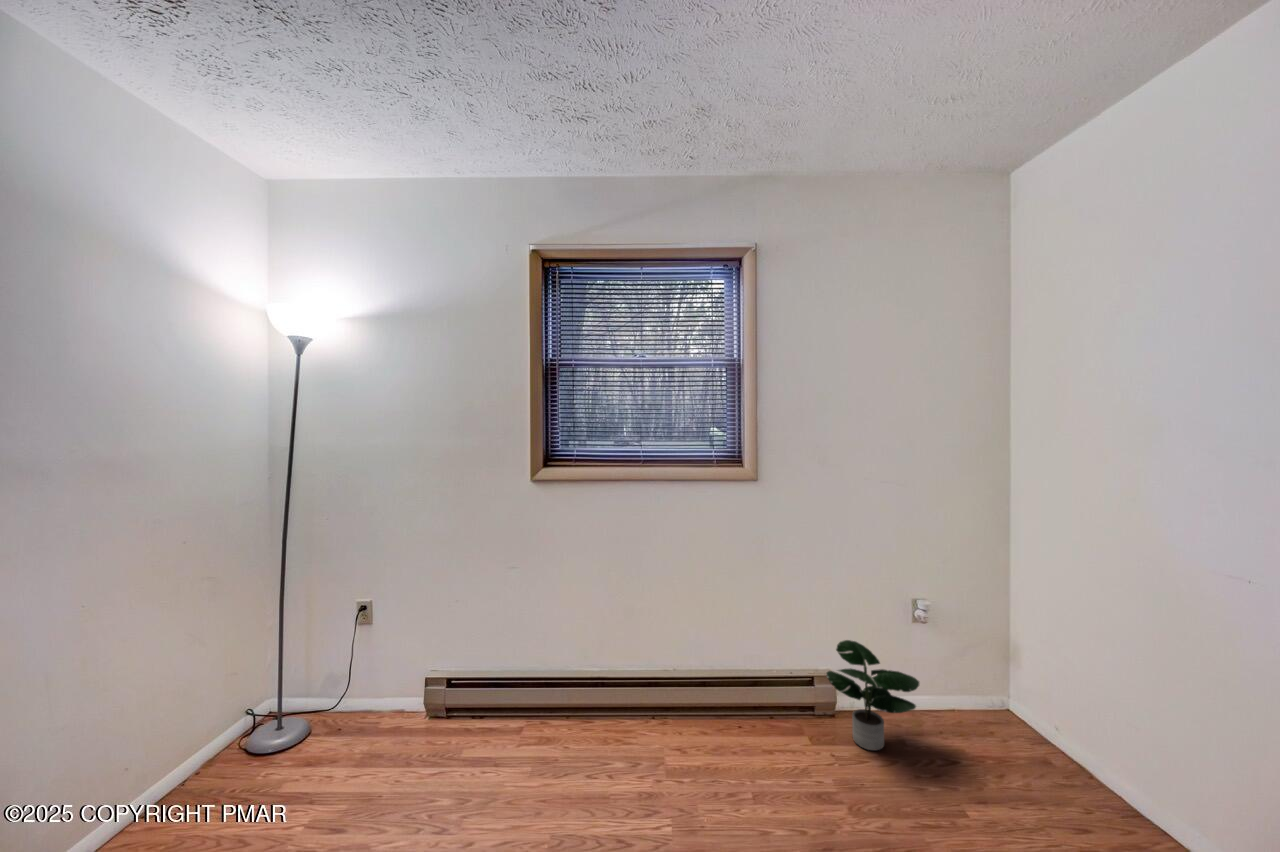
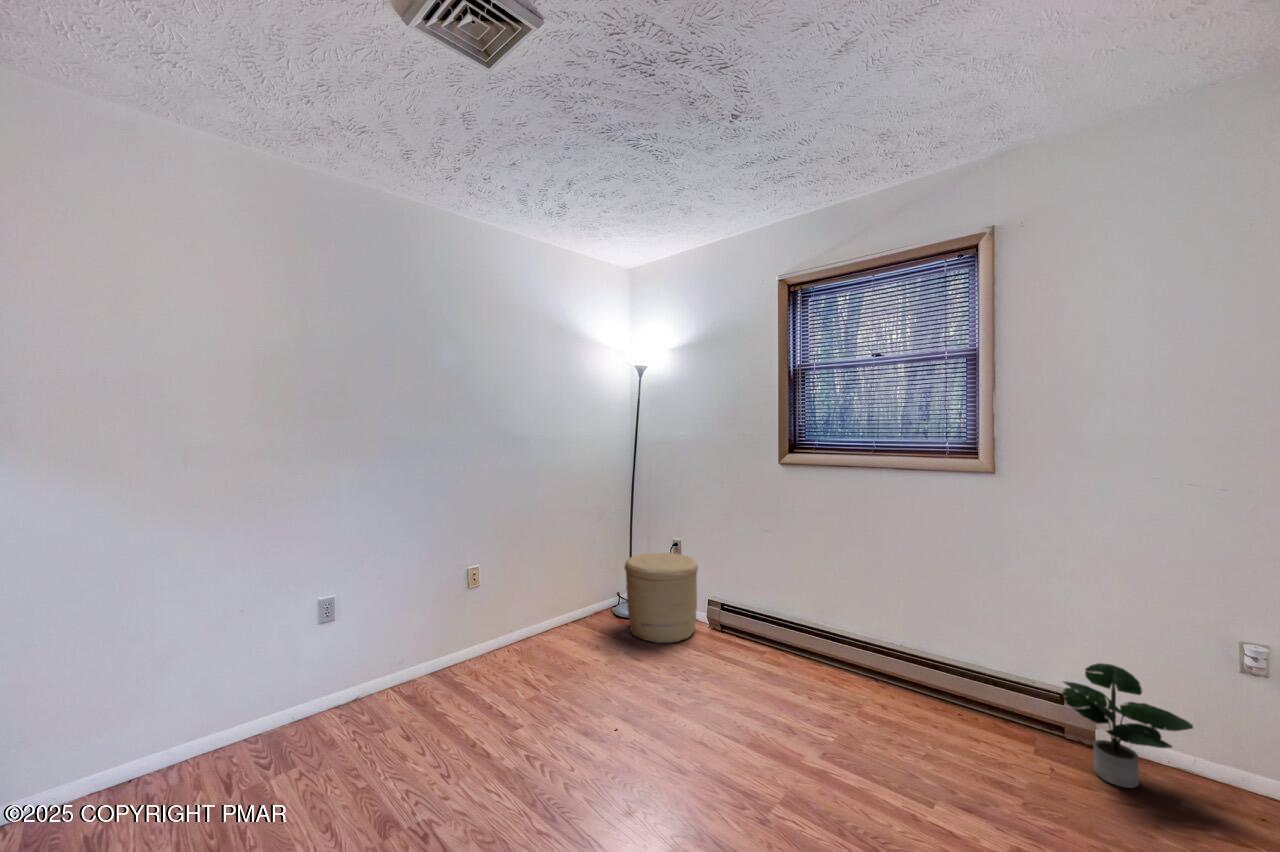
woven basket: none [279,623,413,788] -> present [624,553,698,643]

